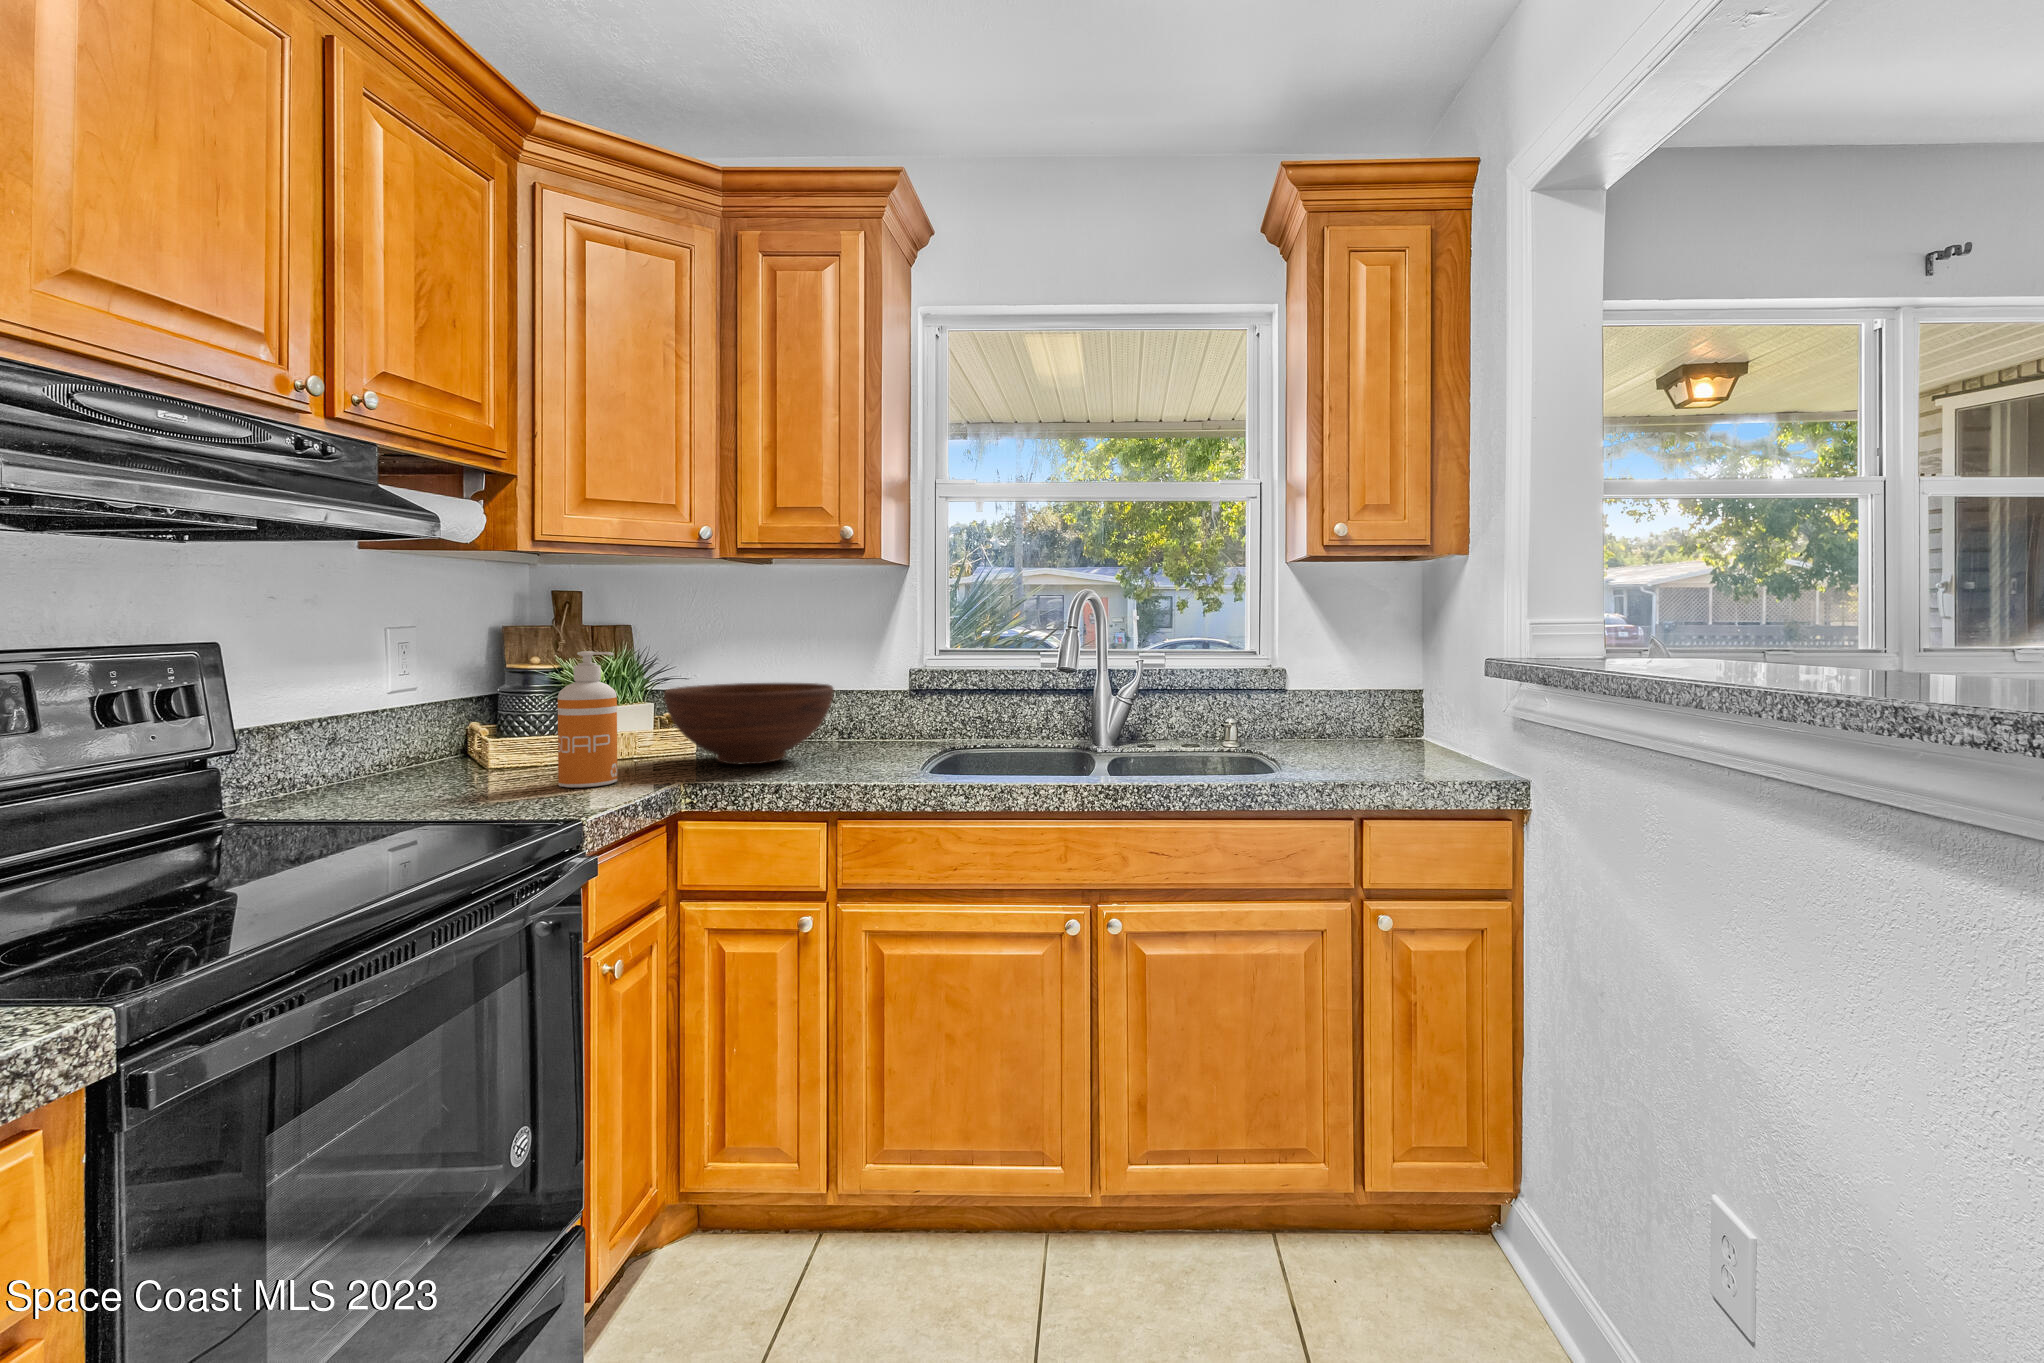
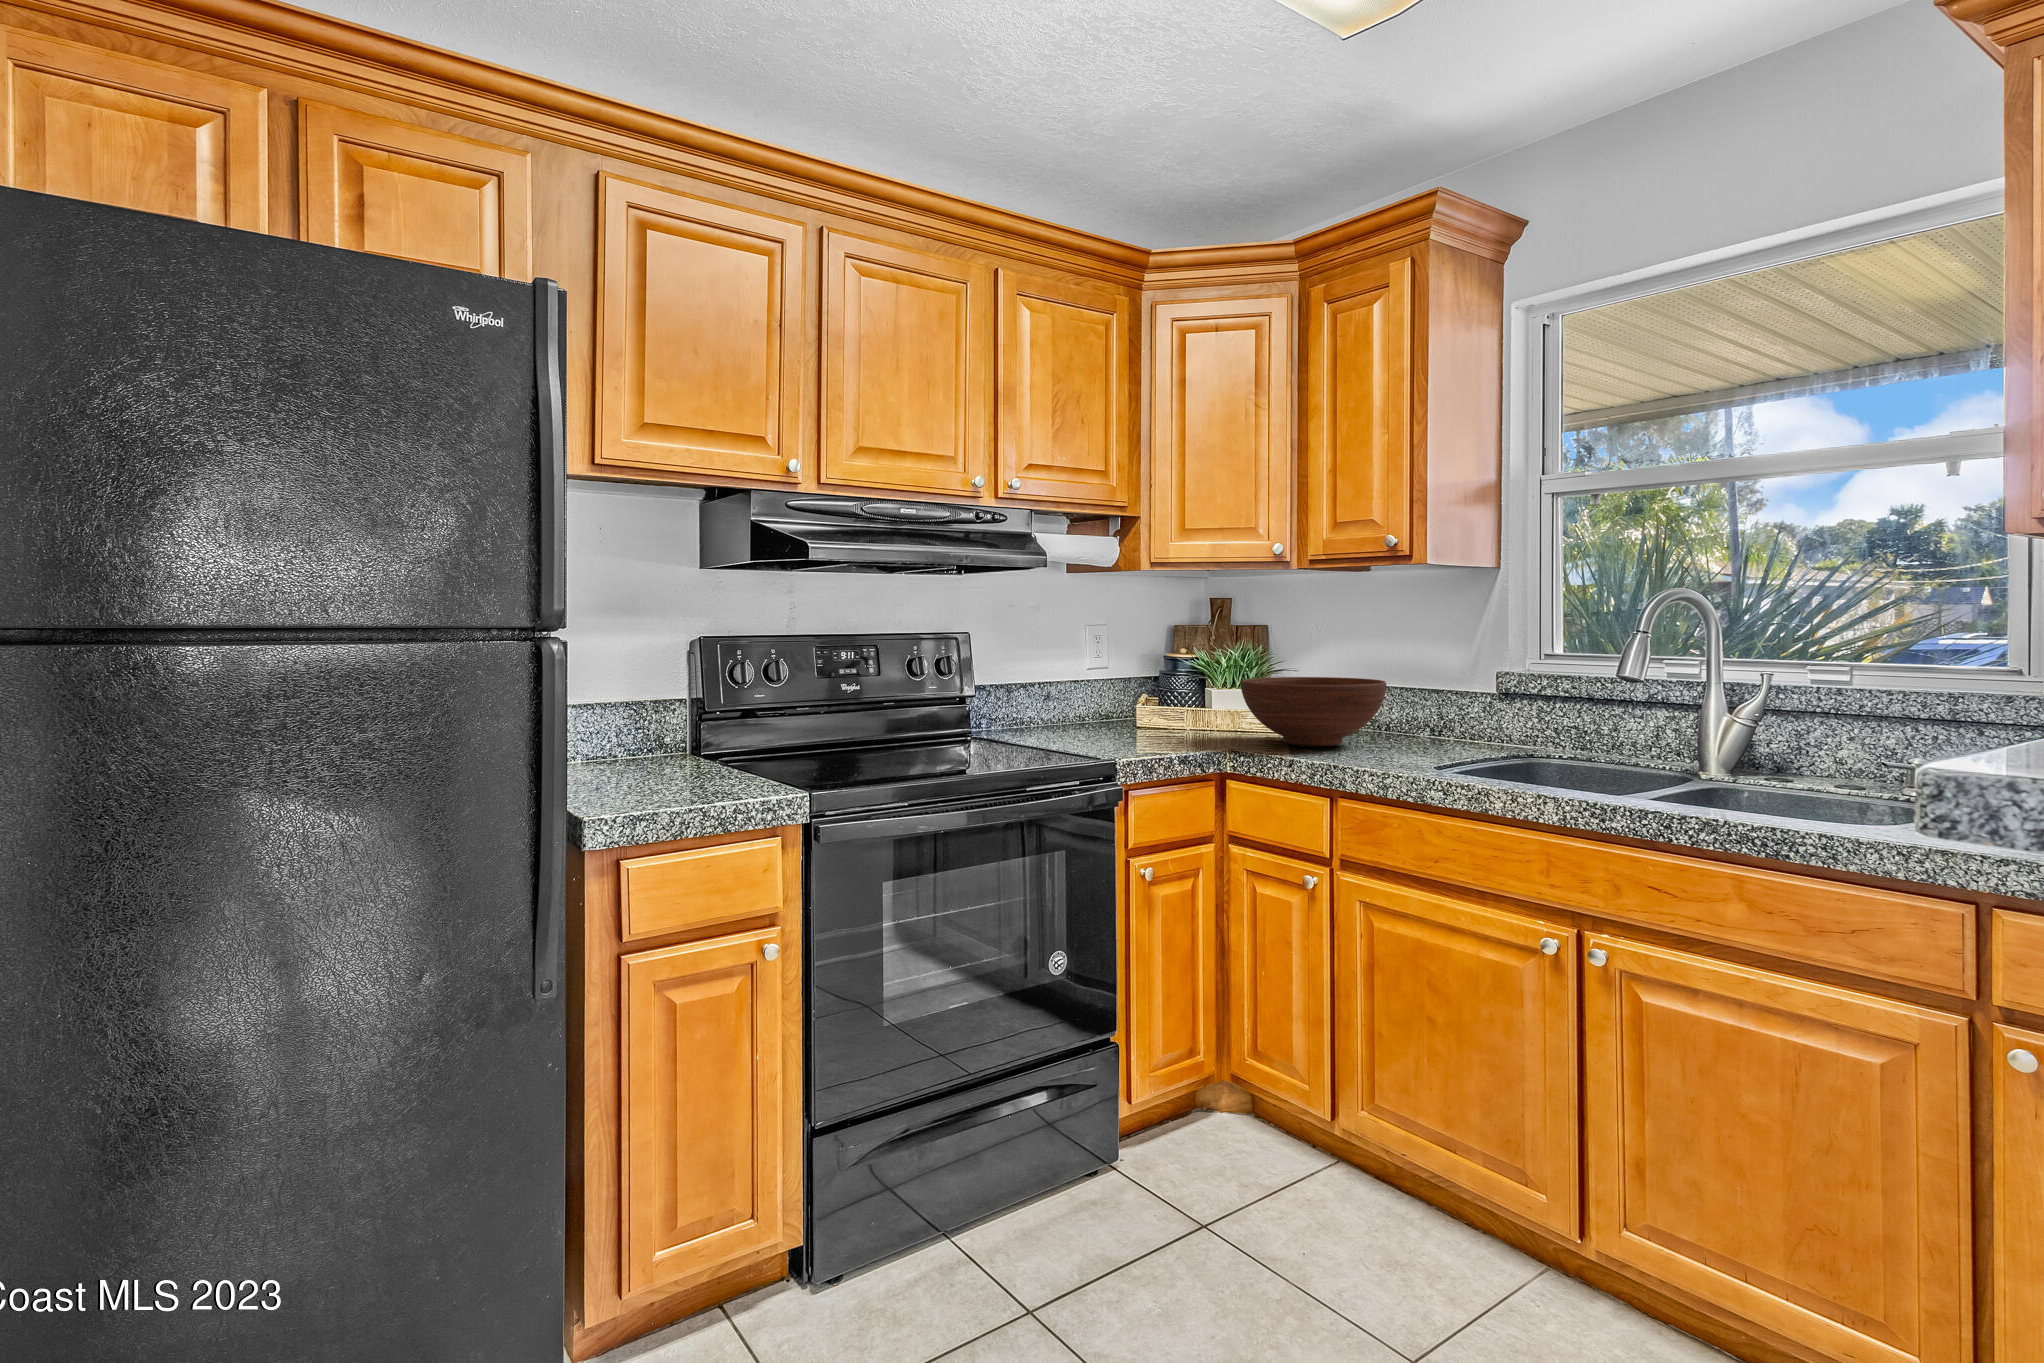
soap dispenser: present [558,651,617,788] -> none [1152,647,1193,747]

